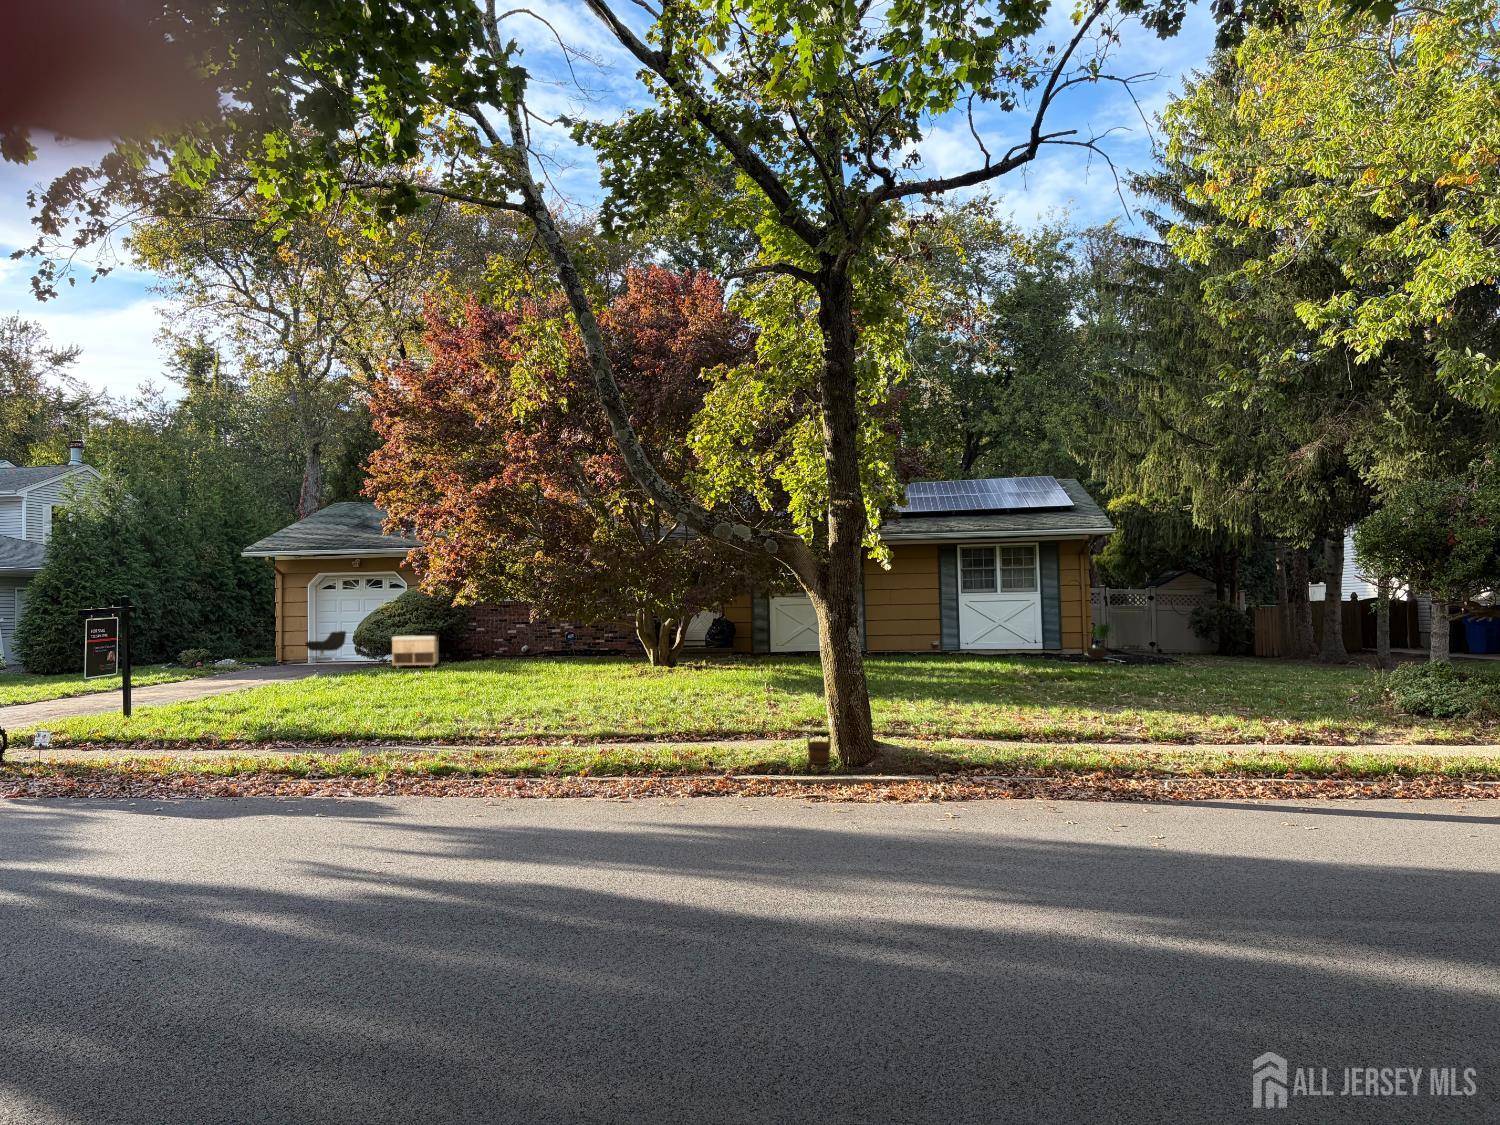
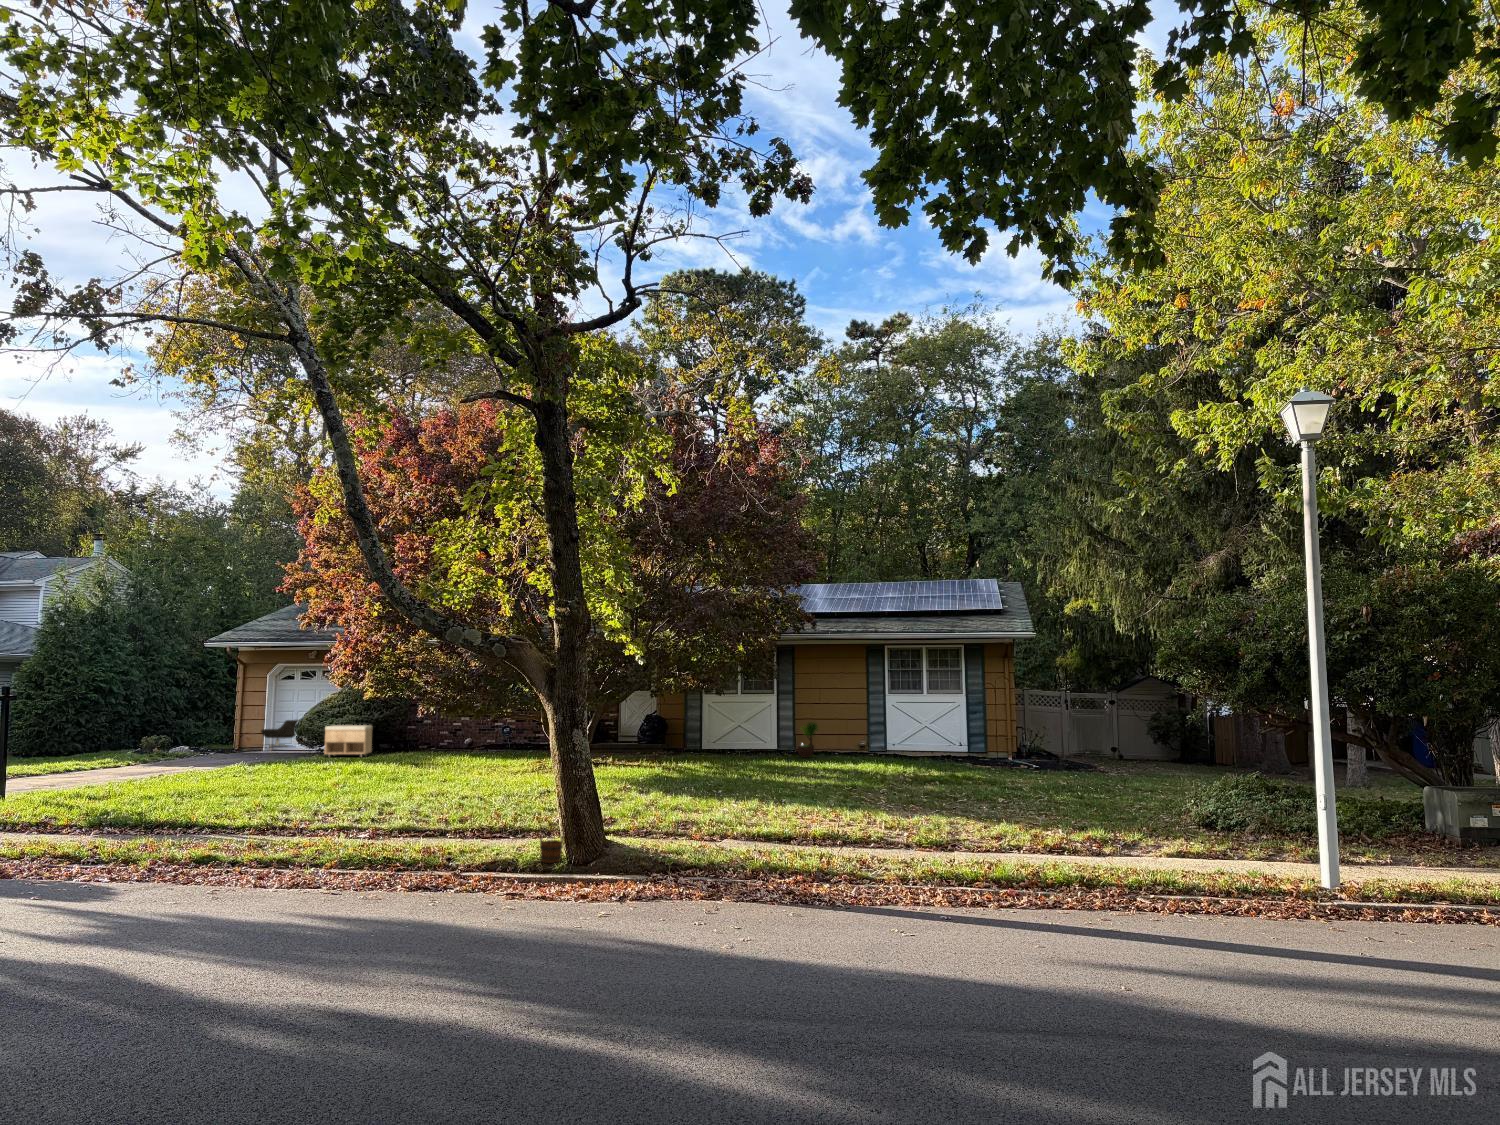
potted tree: present [1089,624,1111,660] -> present [797,722,818,758]

